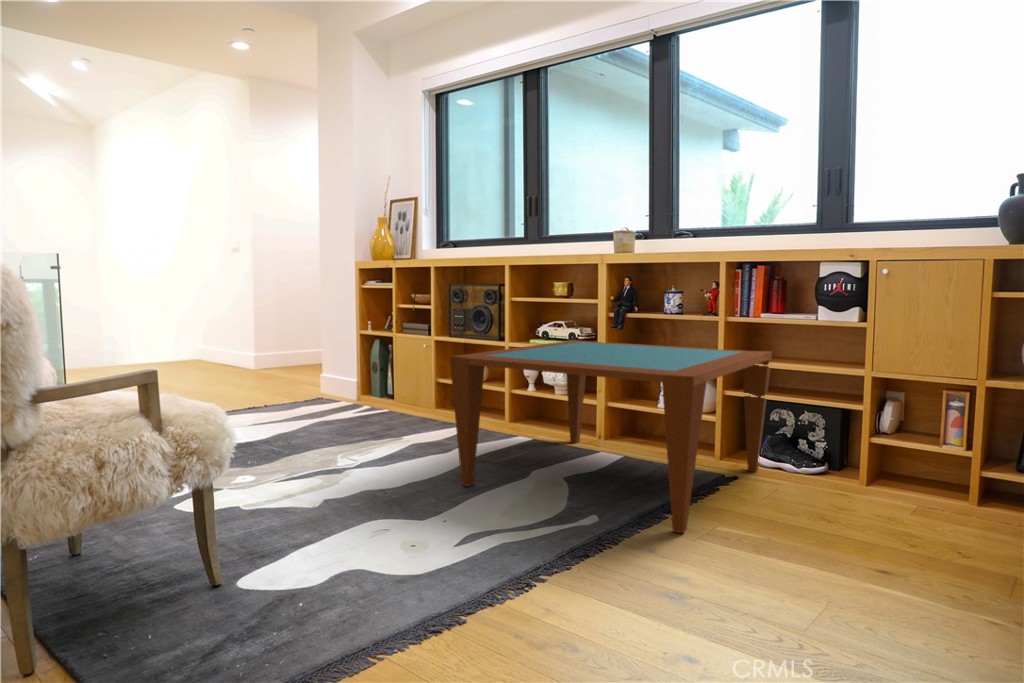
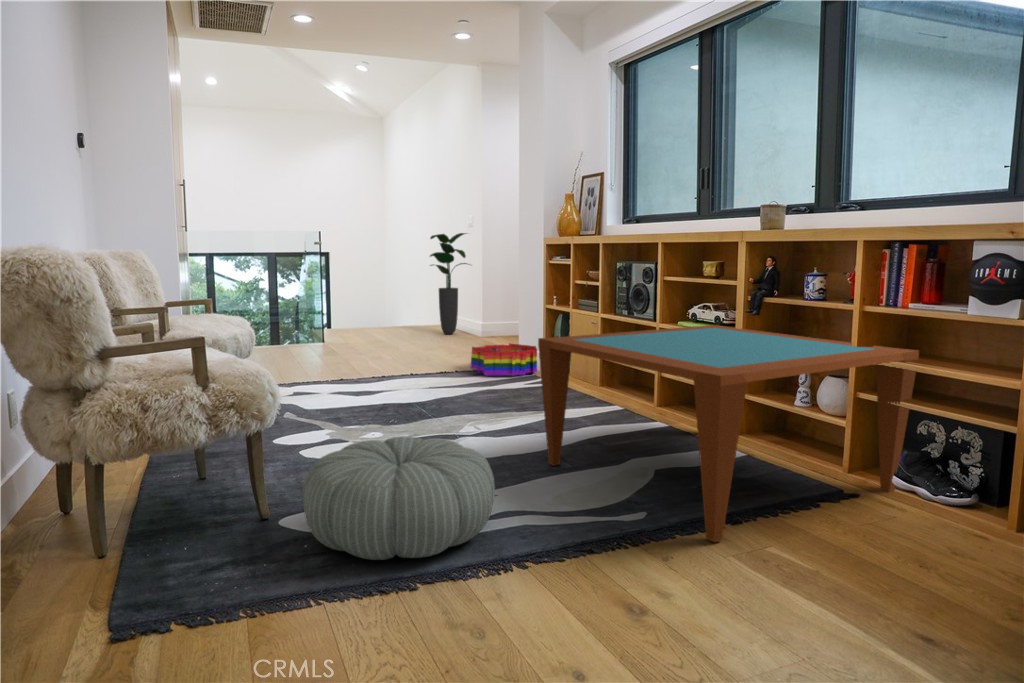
potted plant: none [185,258,239,369] -> present [430,233,467,334]
storage bin: none [281,372,354,407] -> present [471,343,537,375]
pouf: none [266,467,490,612] -> present [303,436,495,560]

